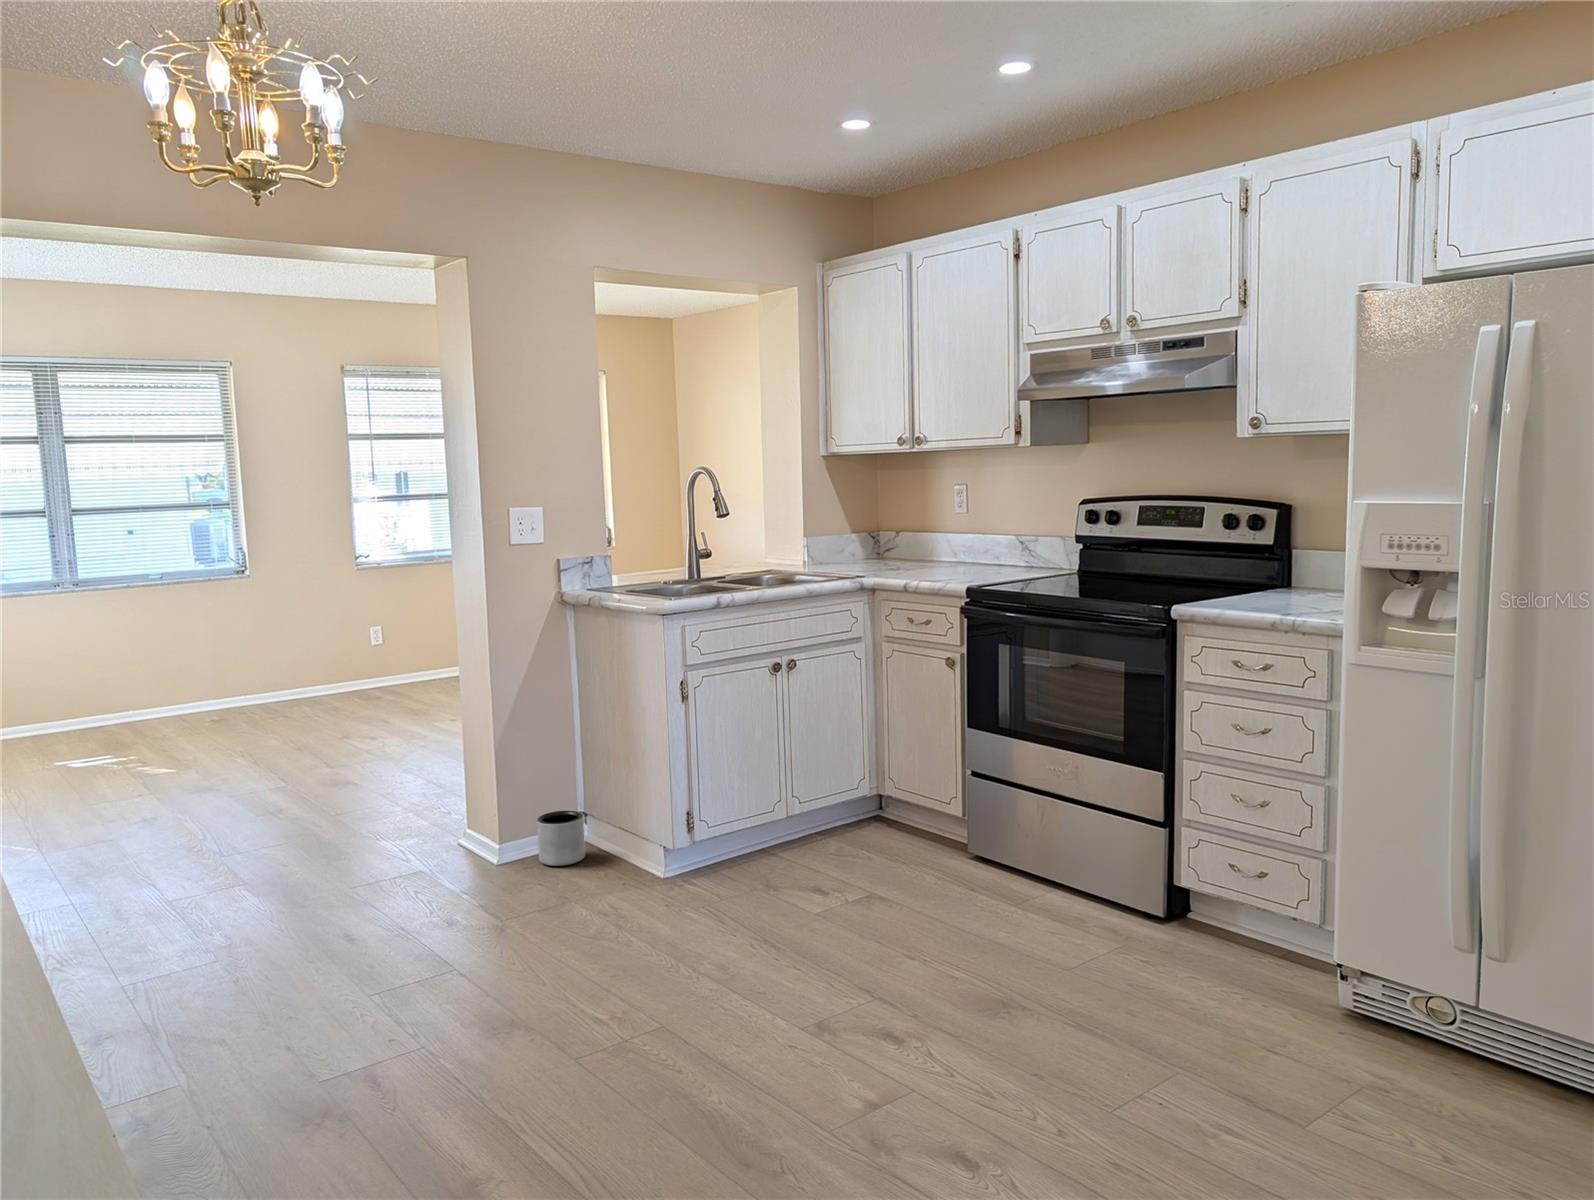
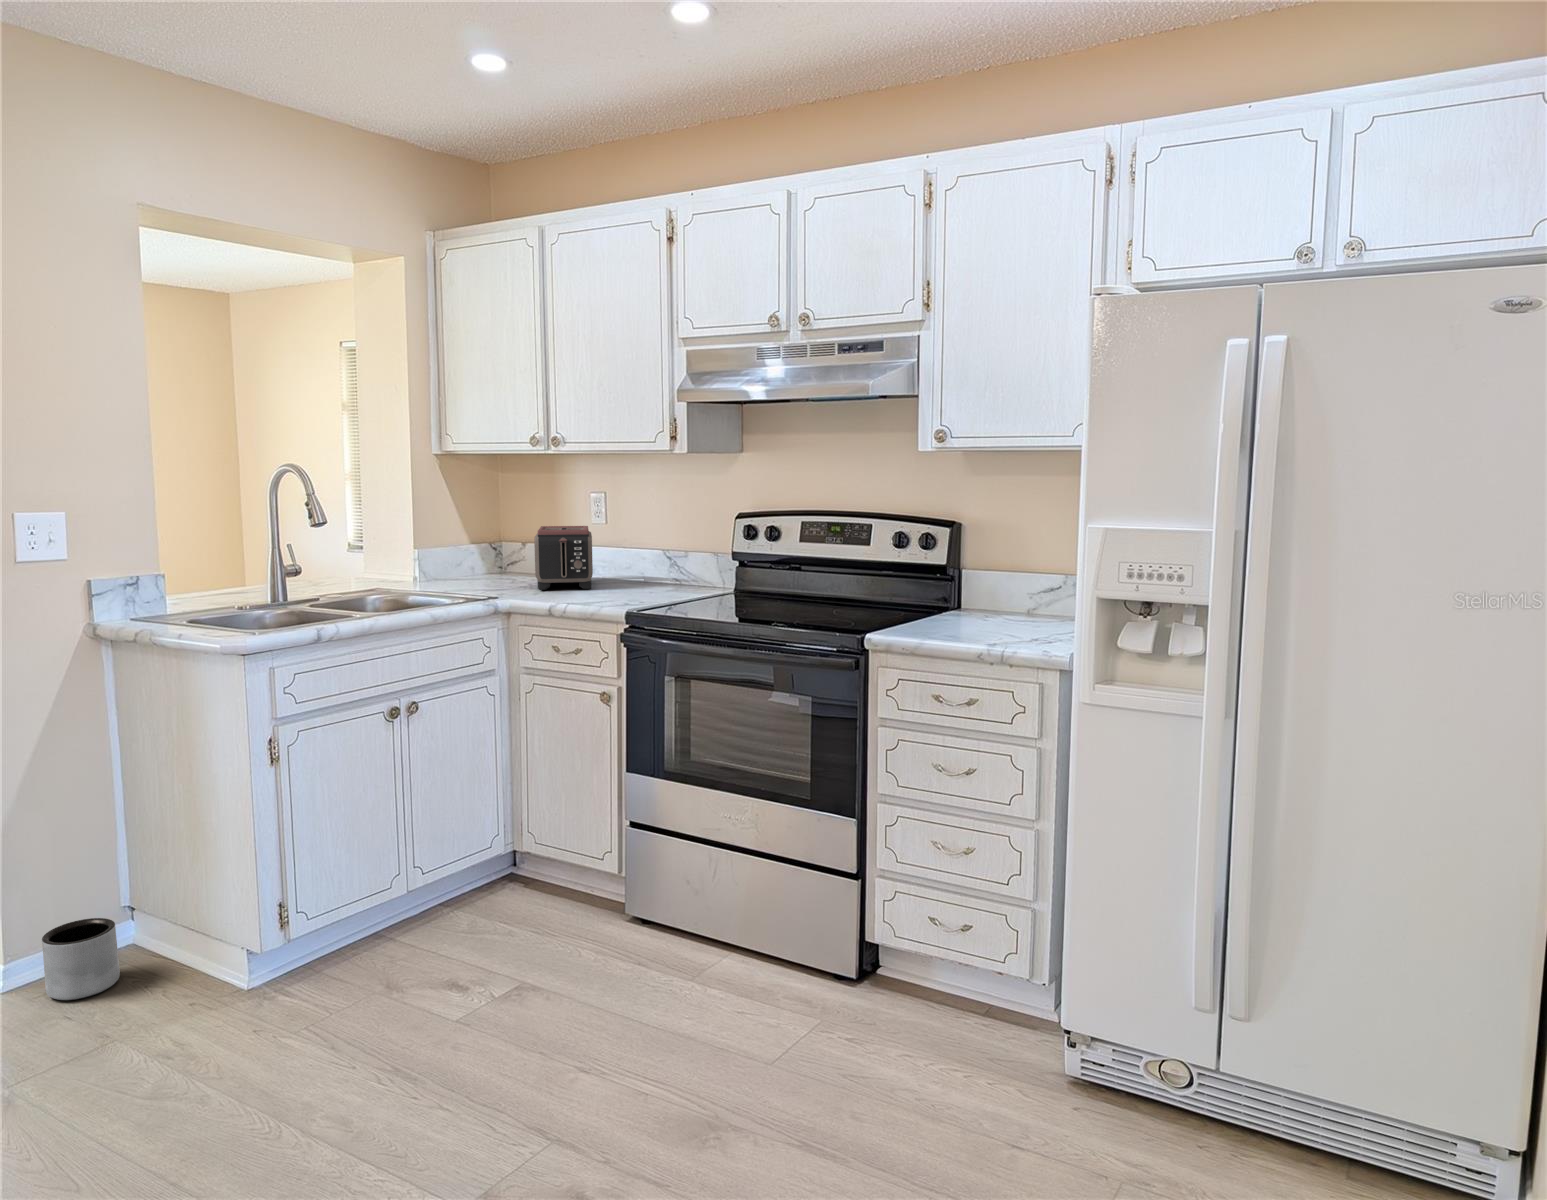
toaster: none [899,514,952,571] -> present [534,526,593,590]

